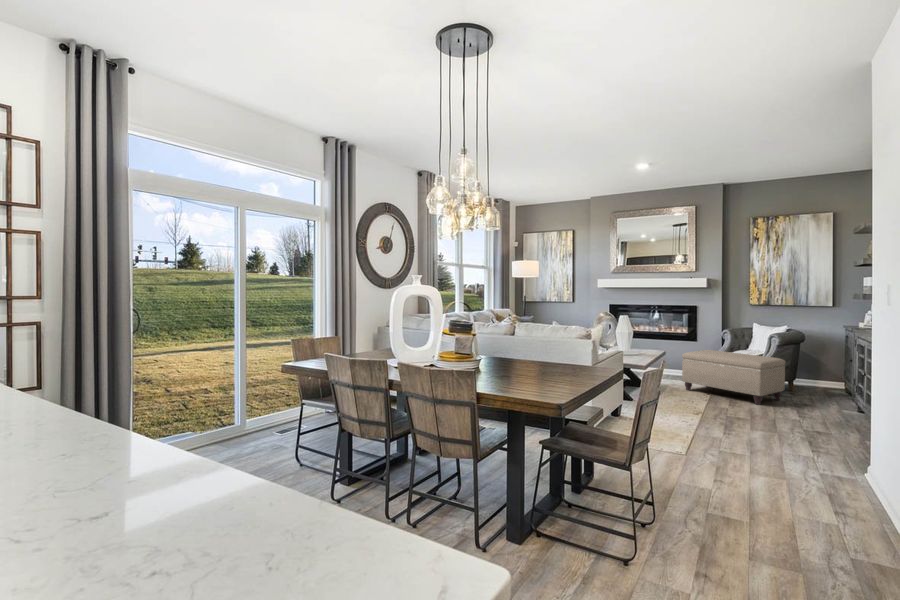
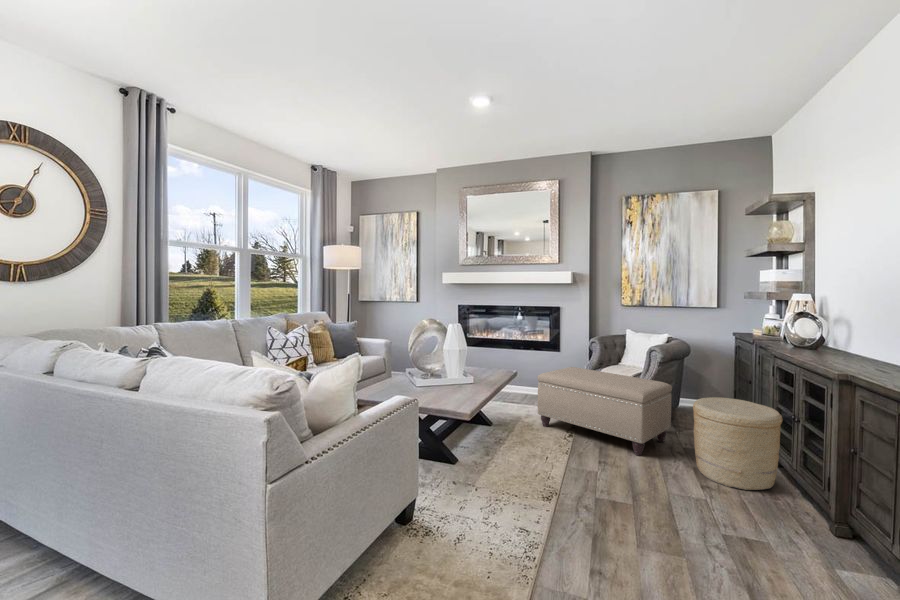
woven basket: none [796,366,856,420] -> present [693,397,783,490]

